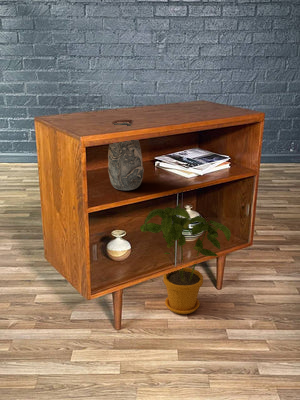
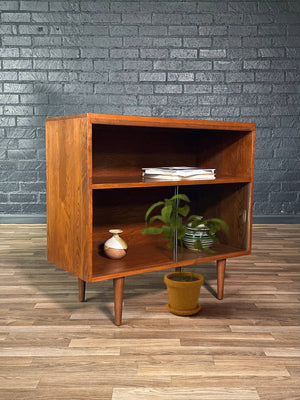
decorative vase: present [108,120,144,190] -> none [112,115,145,180]

